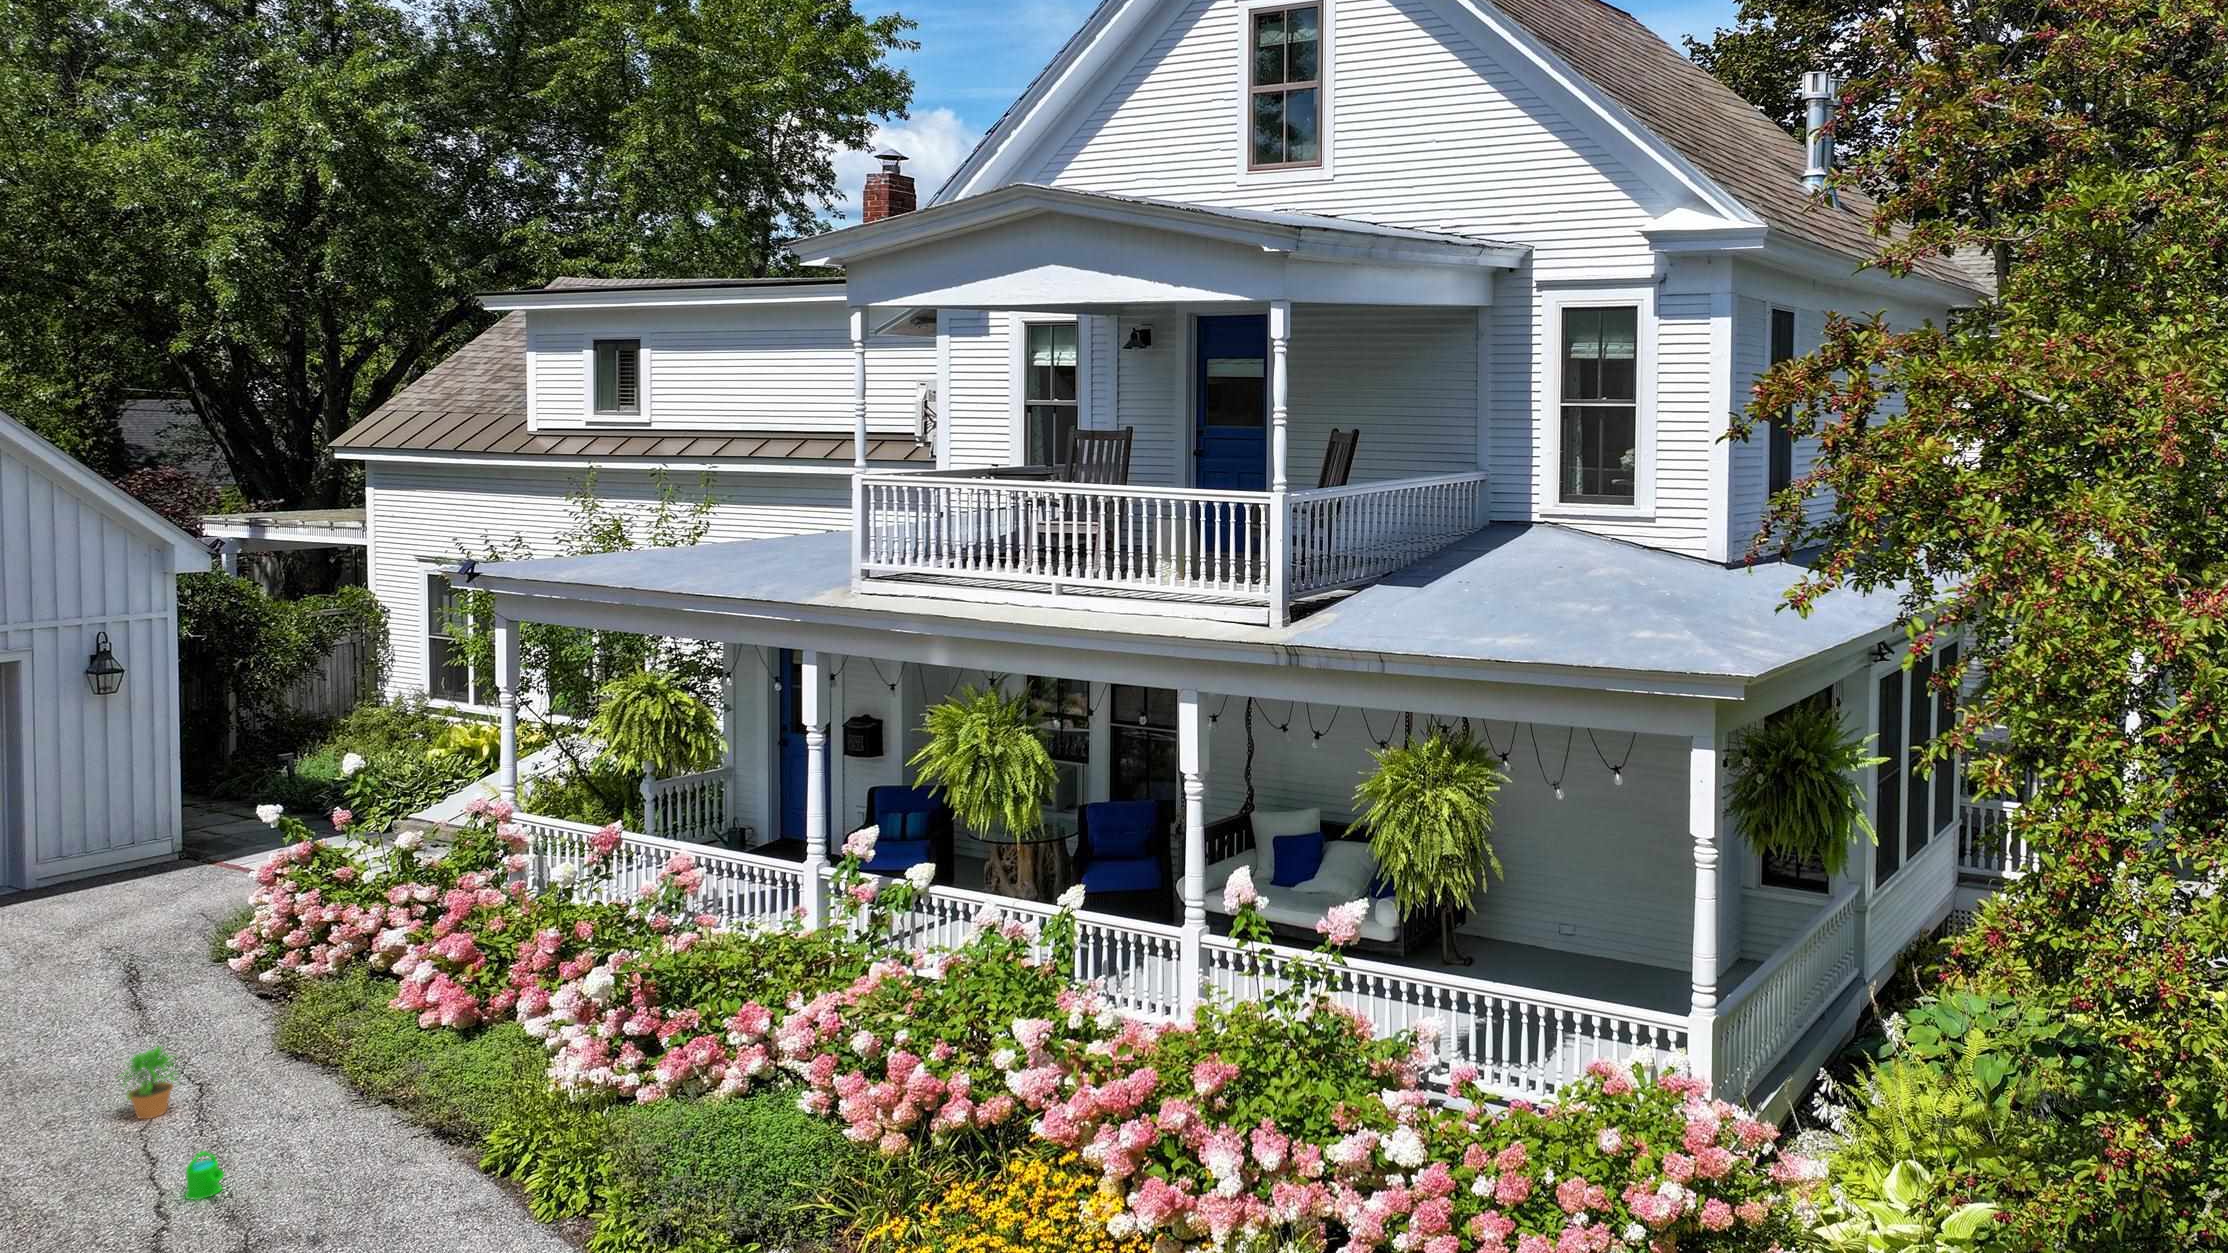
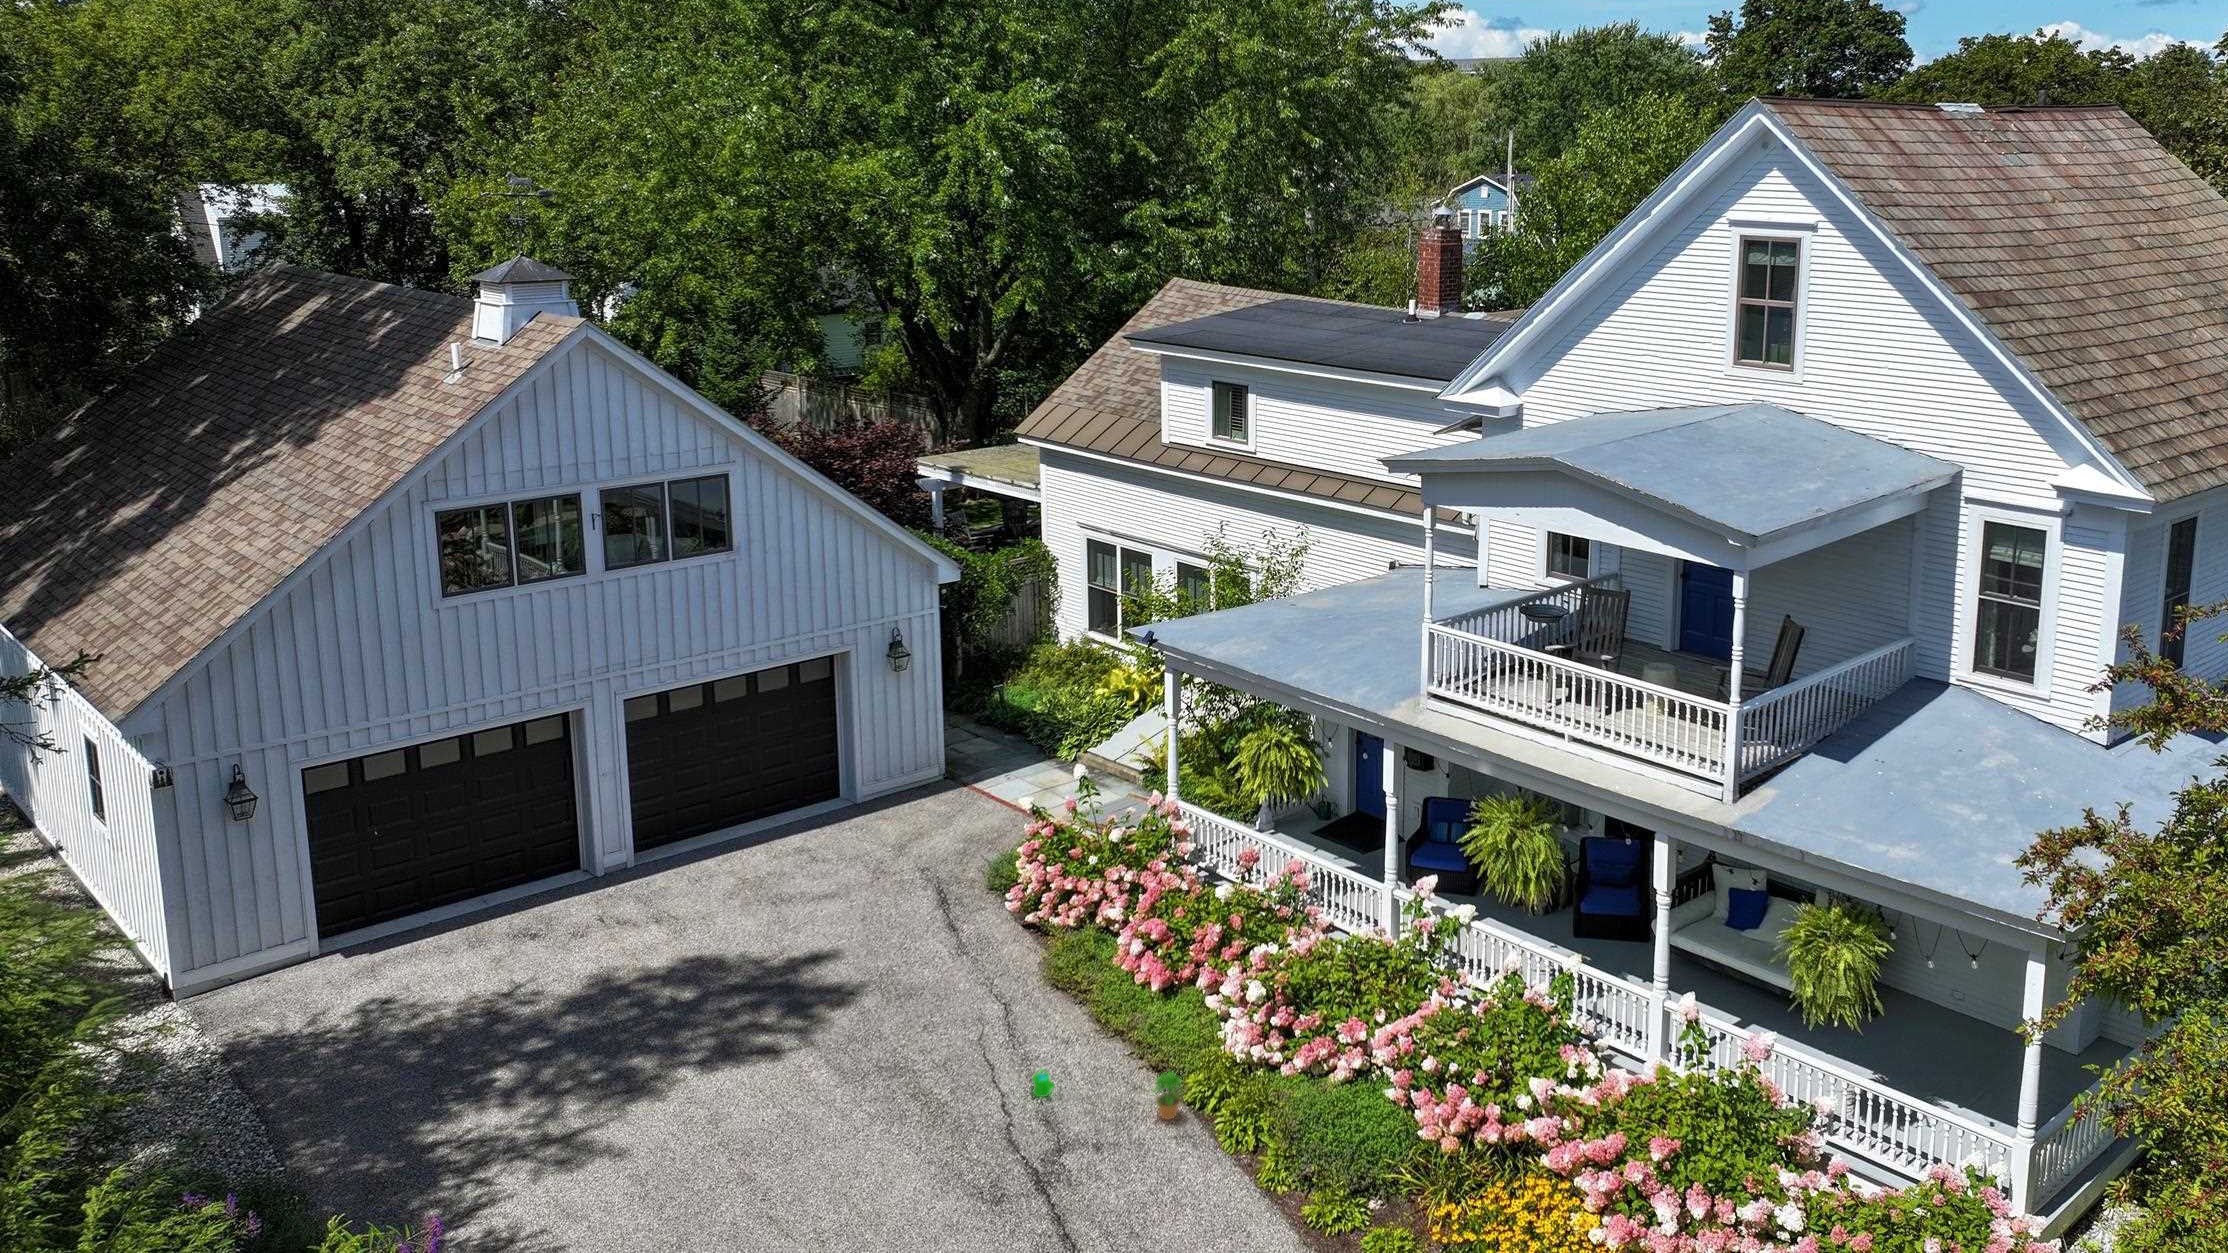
potted plant: present [119,1047,176,1119] -> present [1153,1071,1184,1119]

